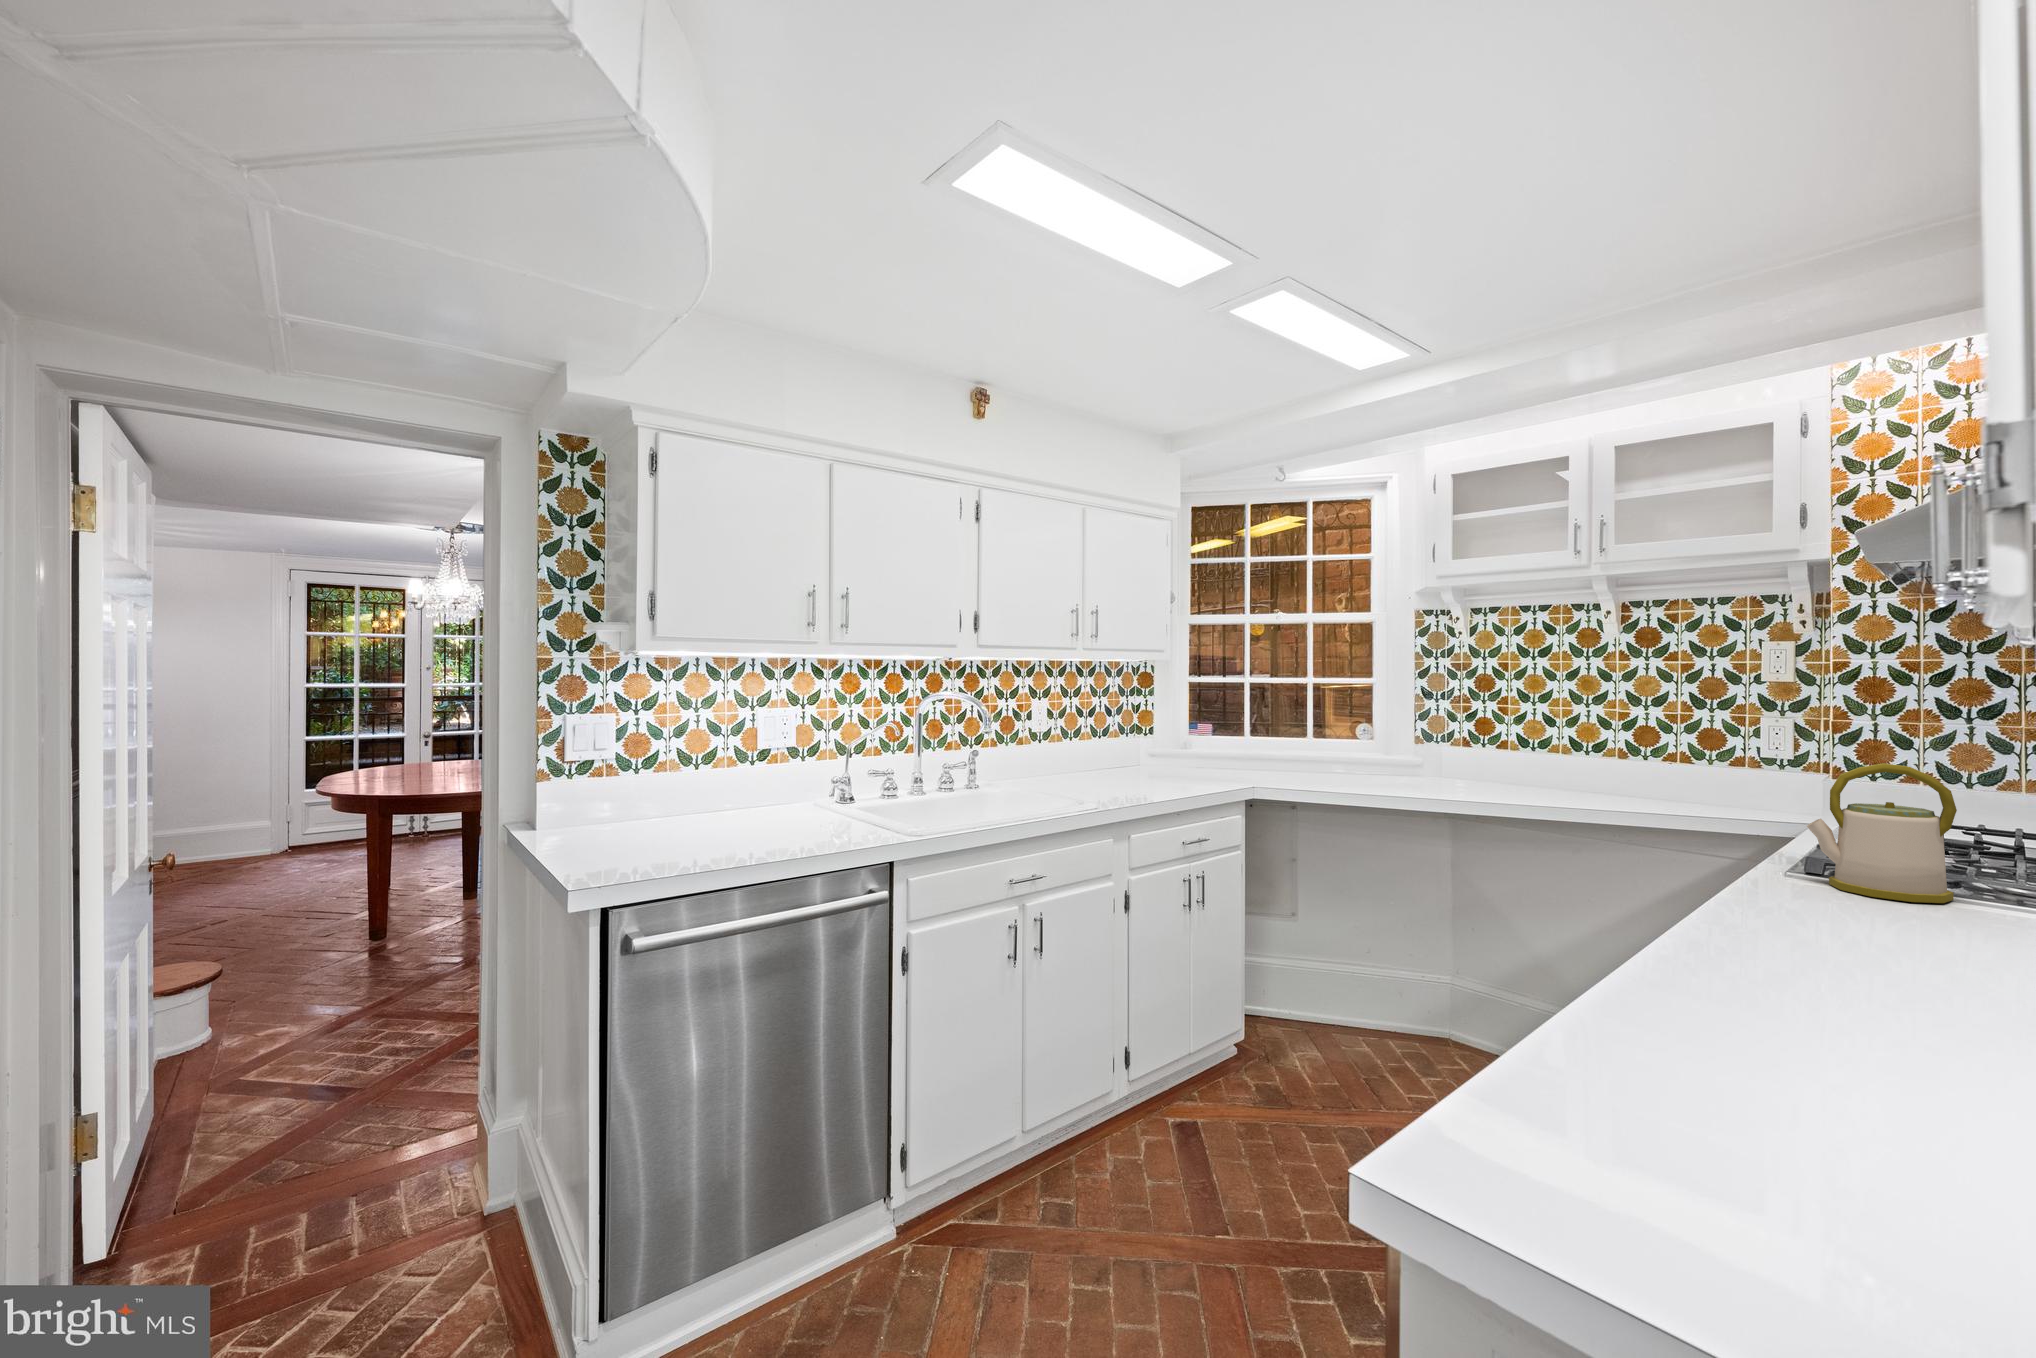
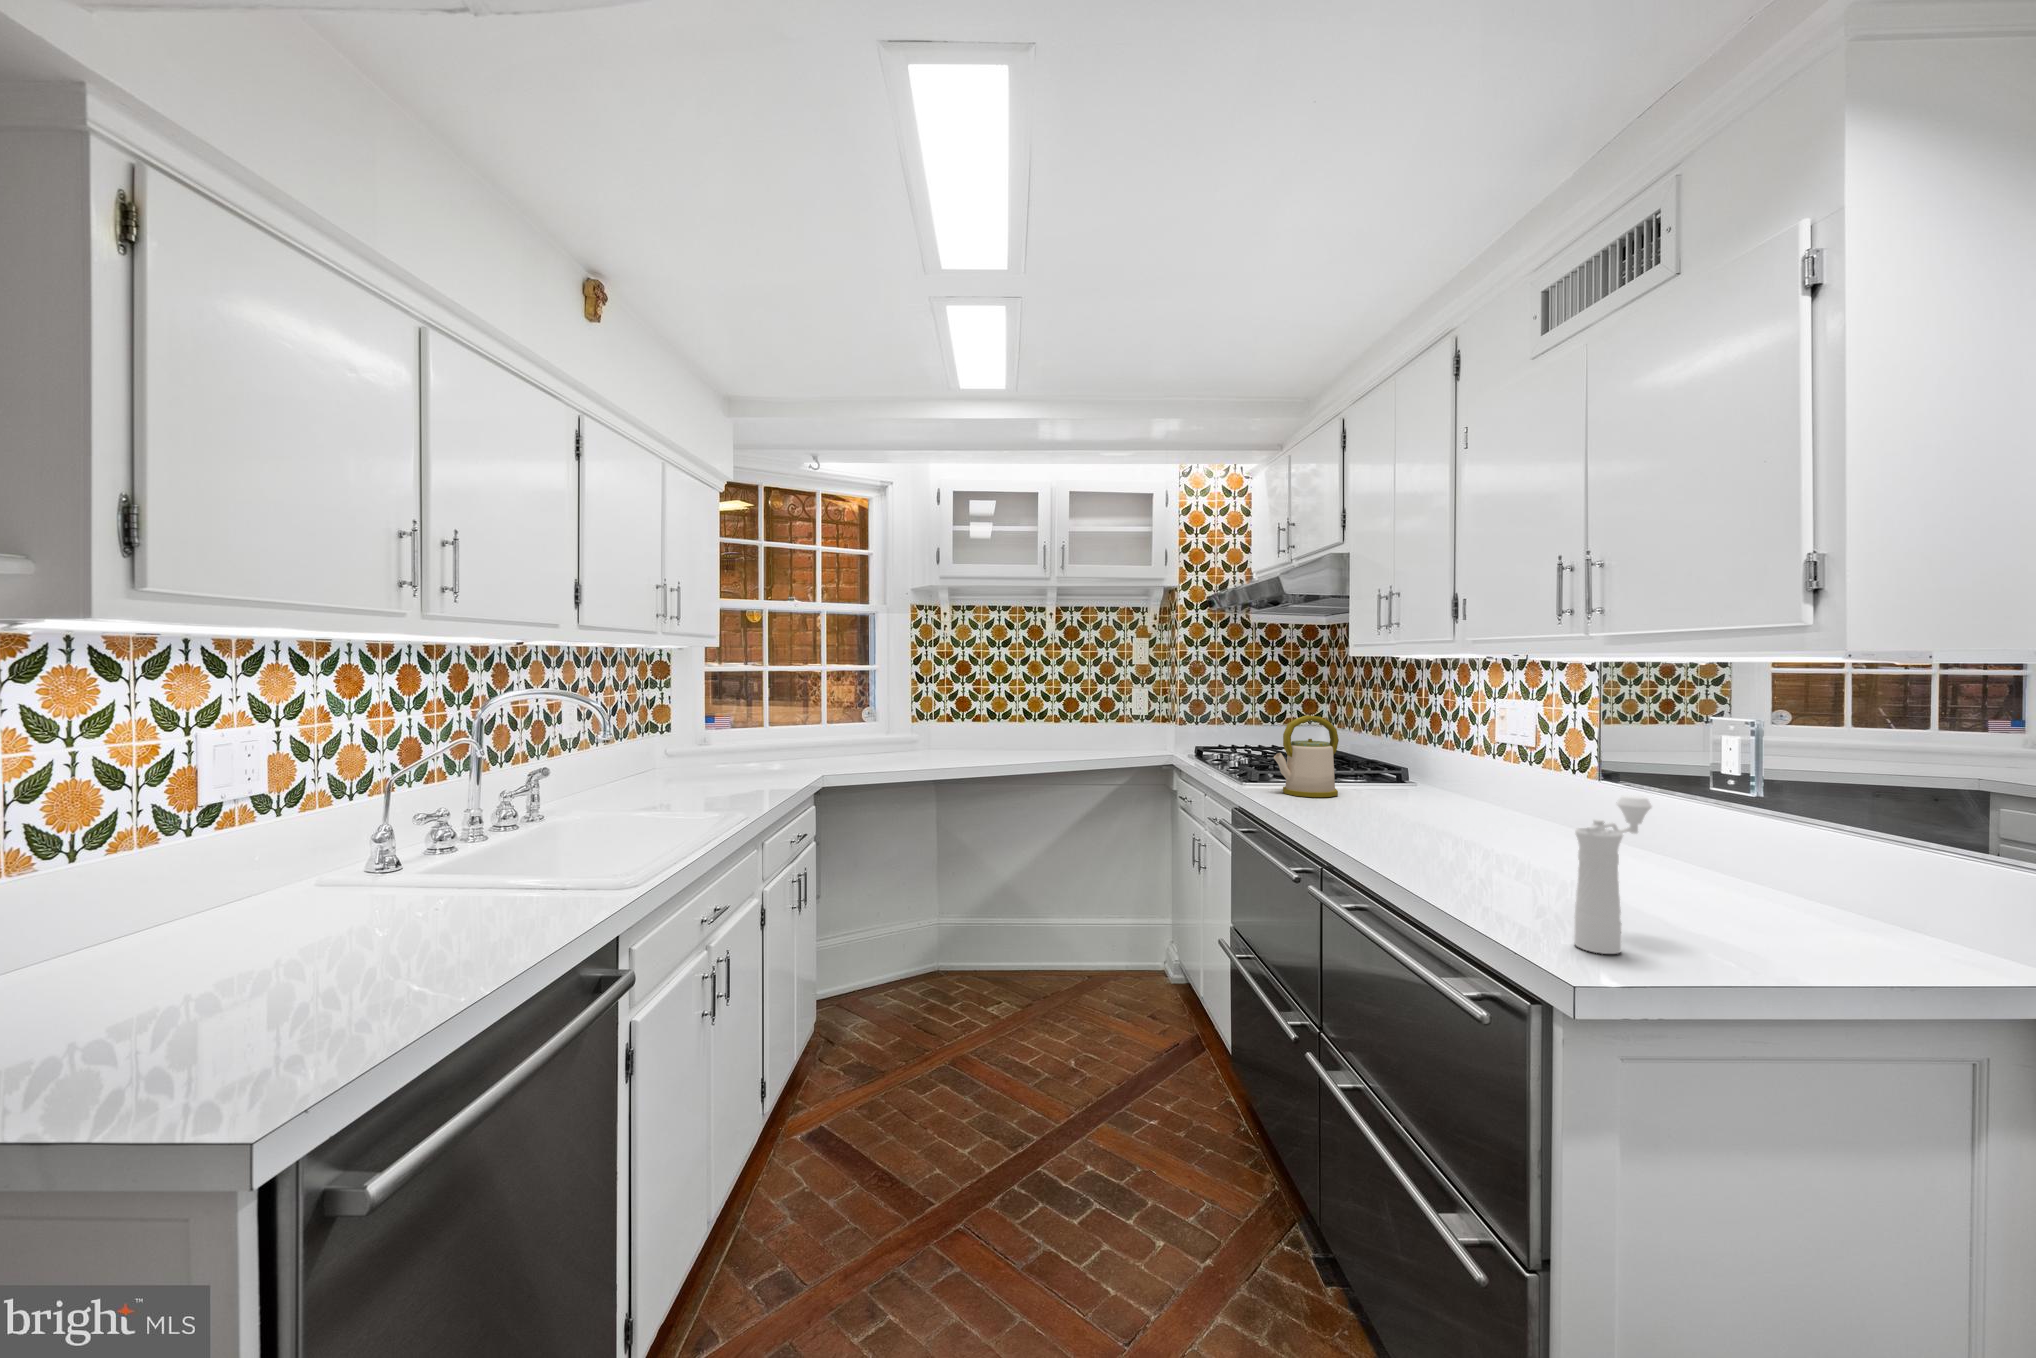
pepper mill: none [1668,915,1913,1174] -> present [1574,796,1652,954]

